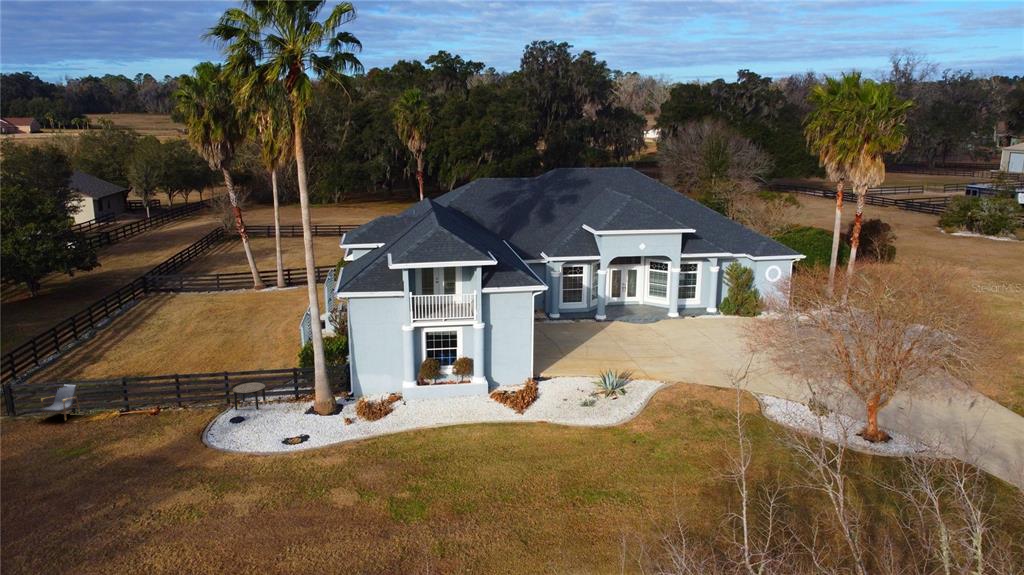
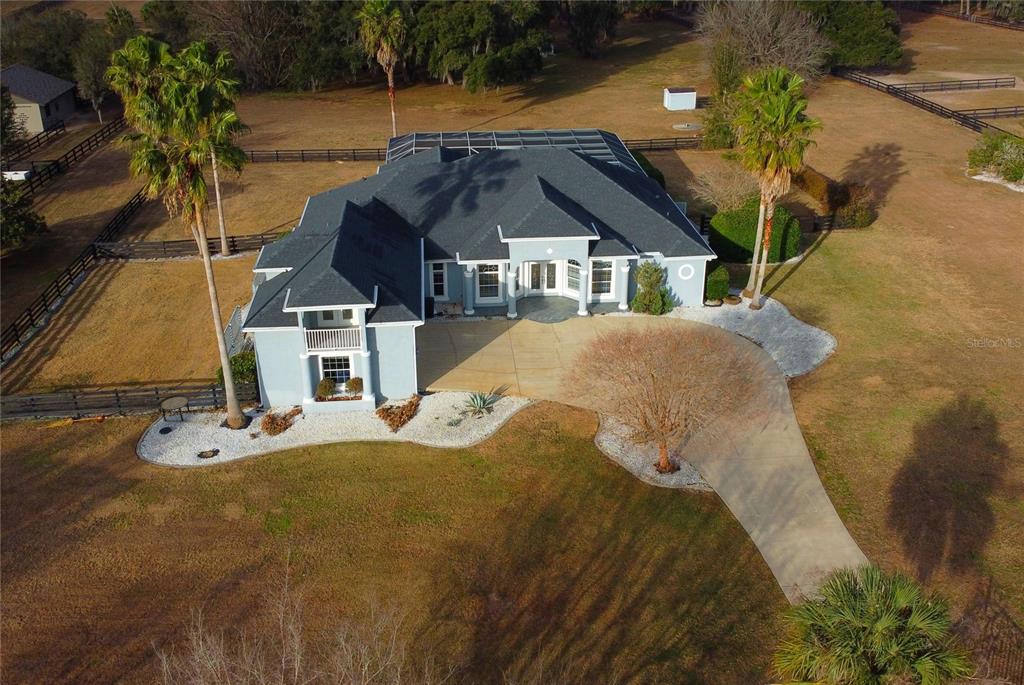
lounge chair: present [40,385,80,420] -> none [10,398,42,429]

